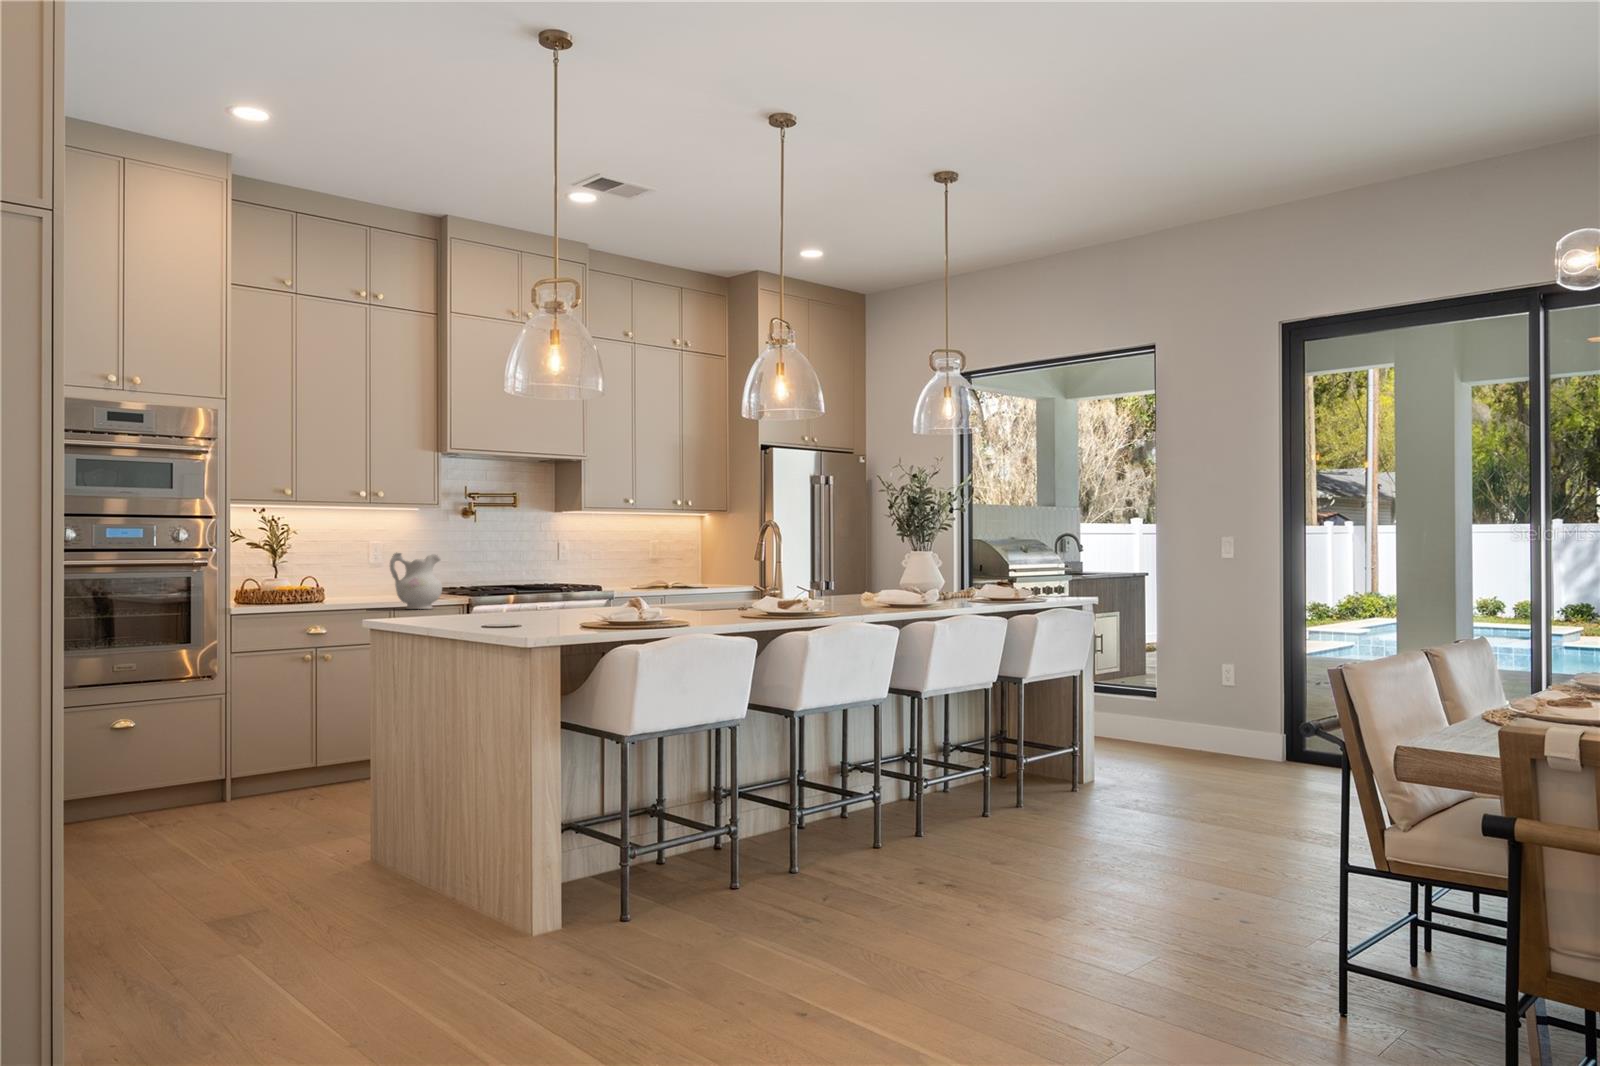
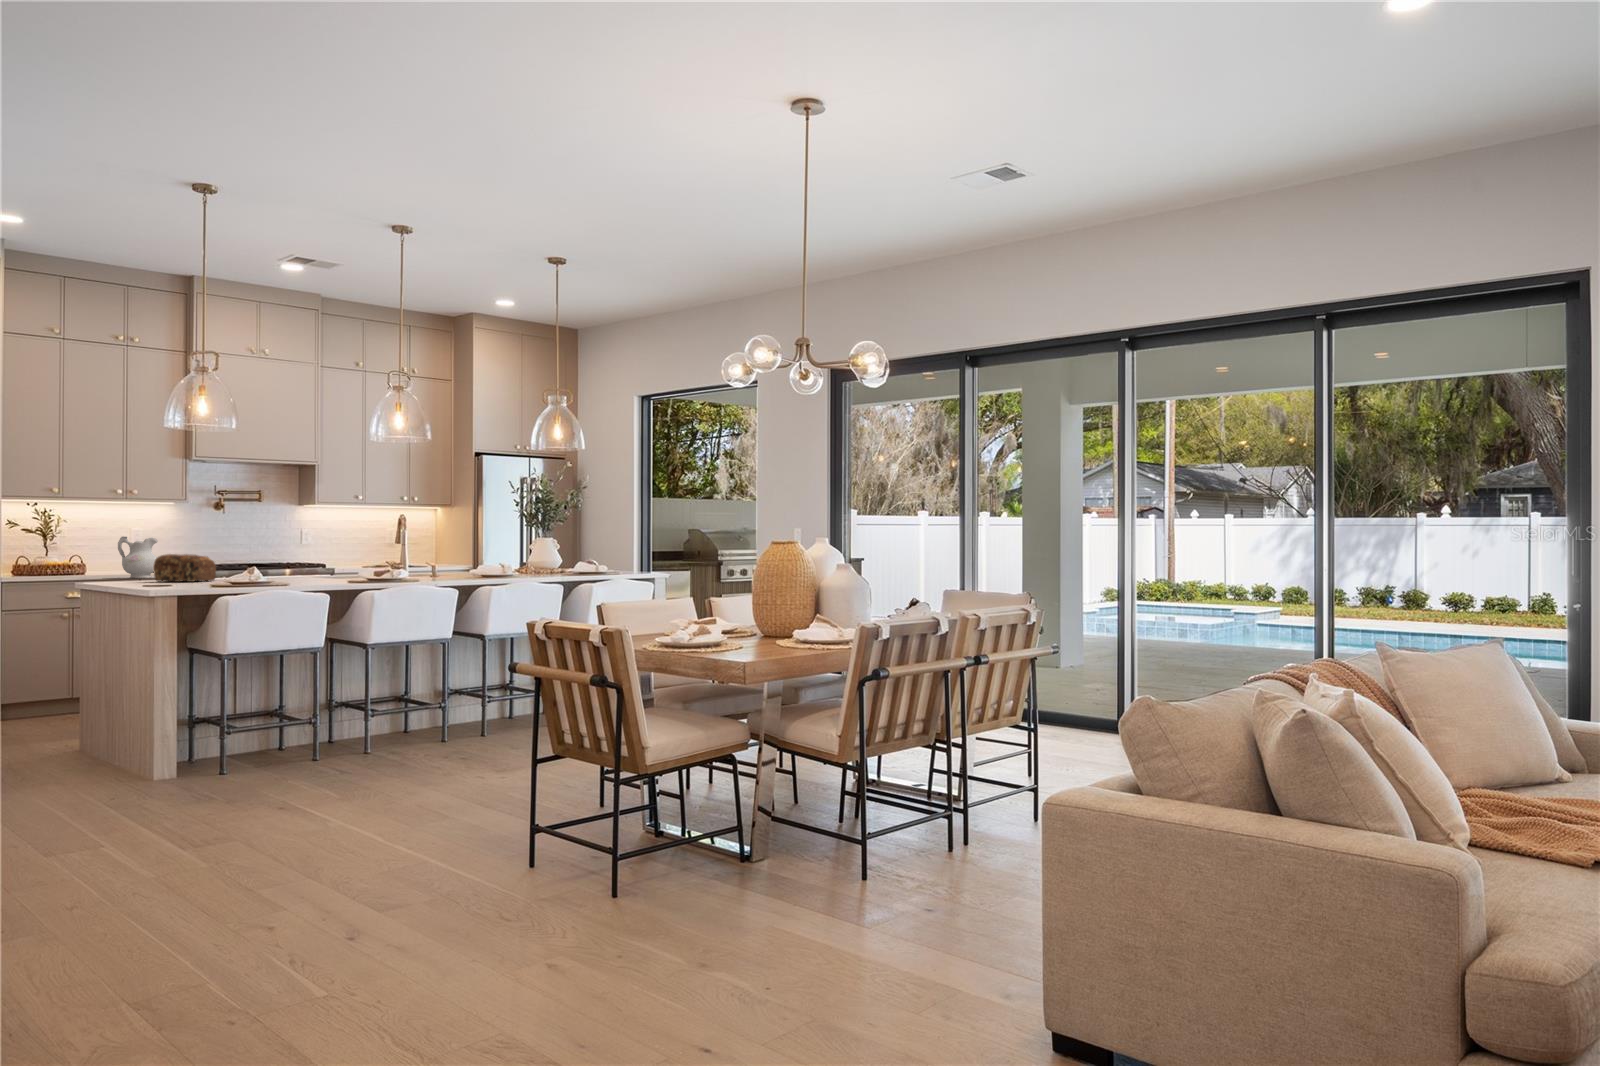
bread loaf: none [469,578,553,618] -> present [154,554,216,582]

